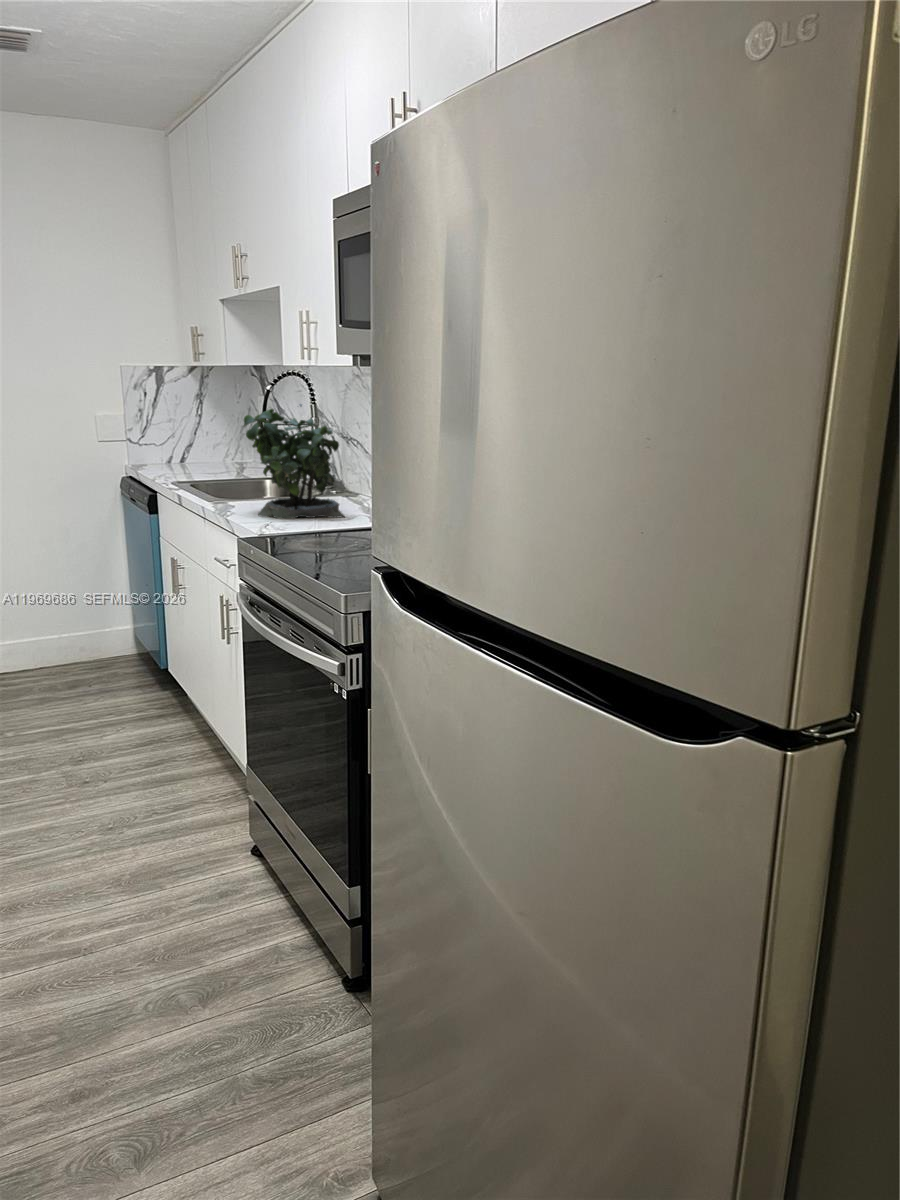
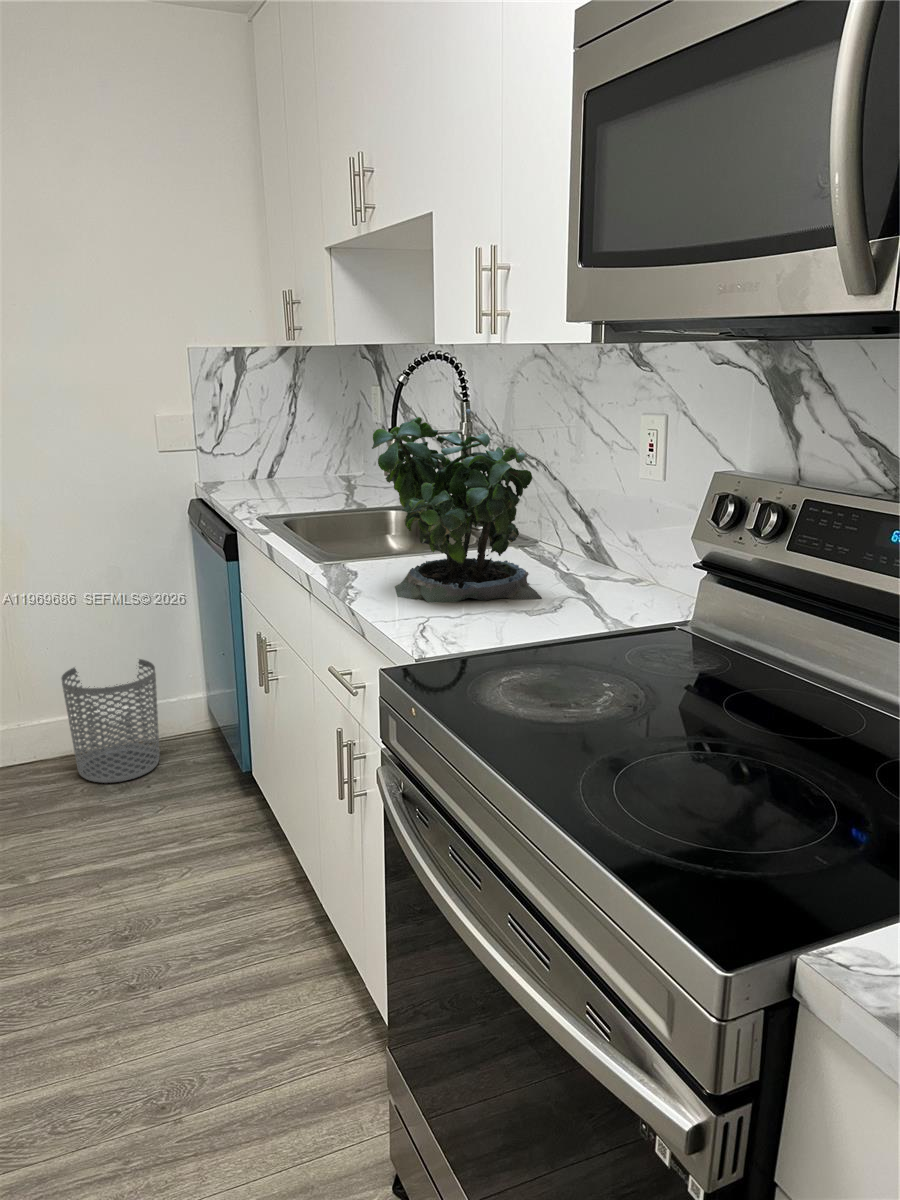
waste bin: none [23,596,97,685] -> present [61,659,160,783]

